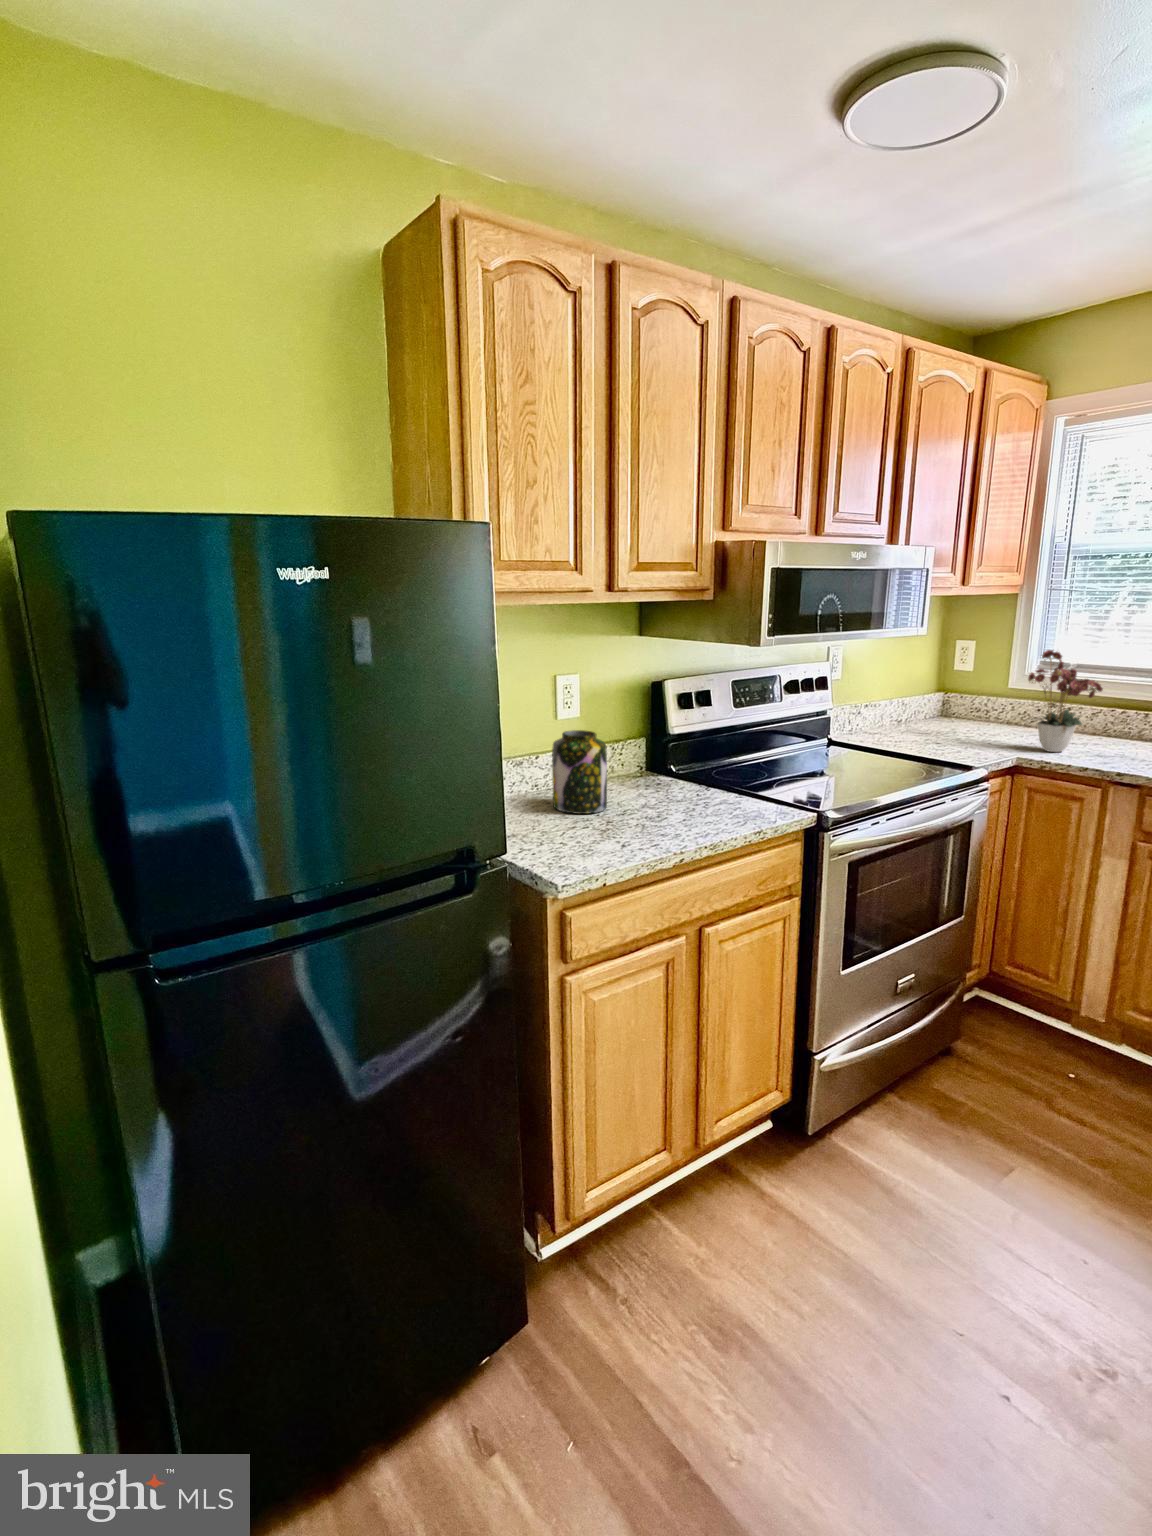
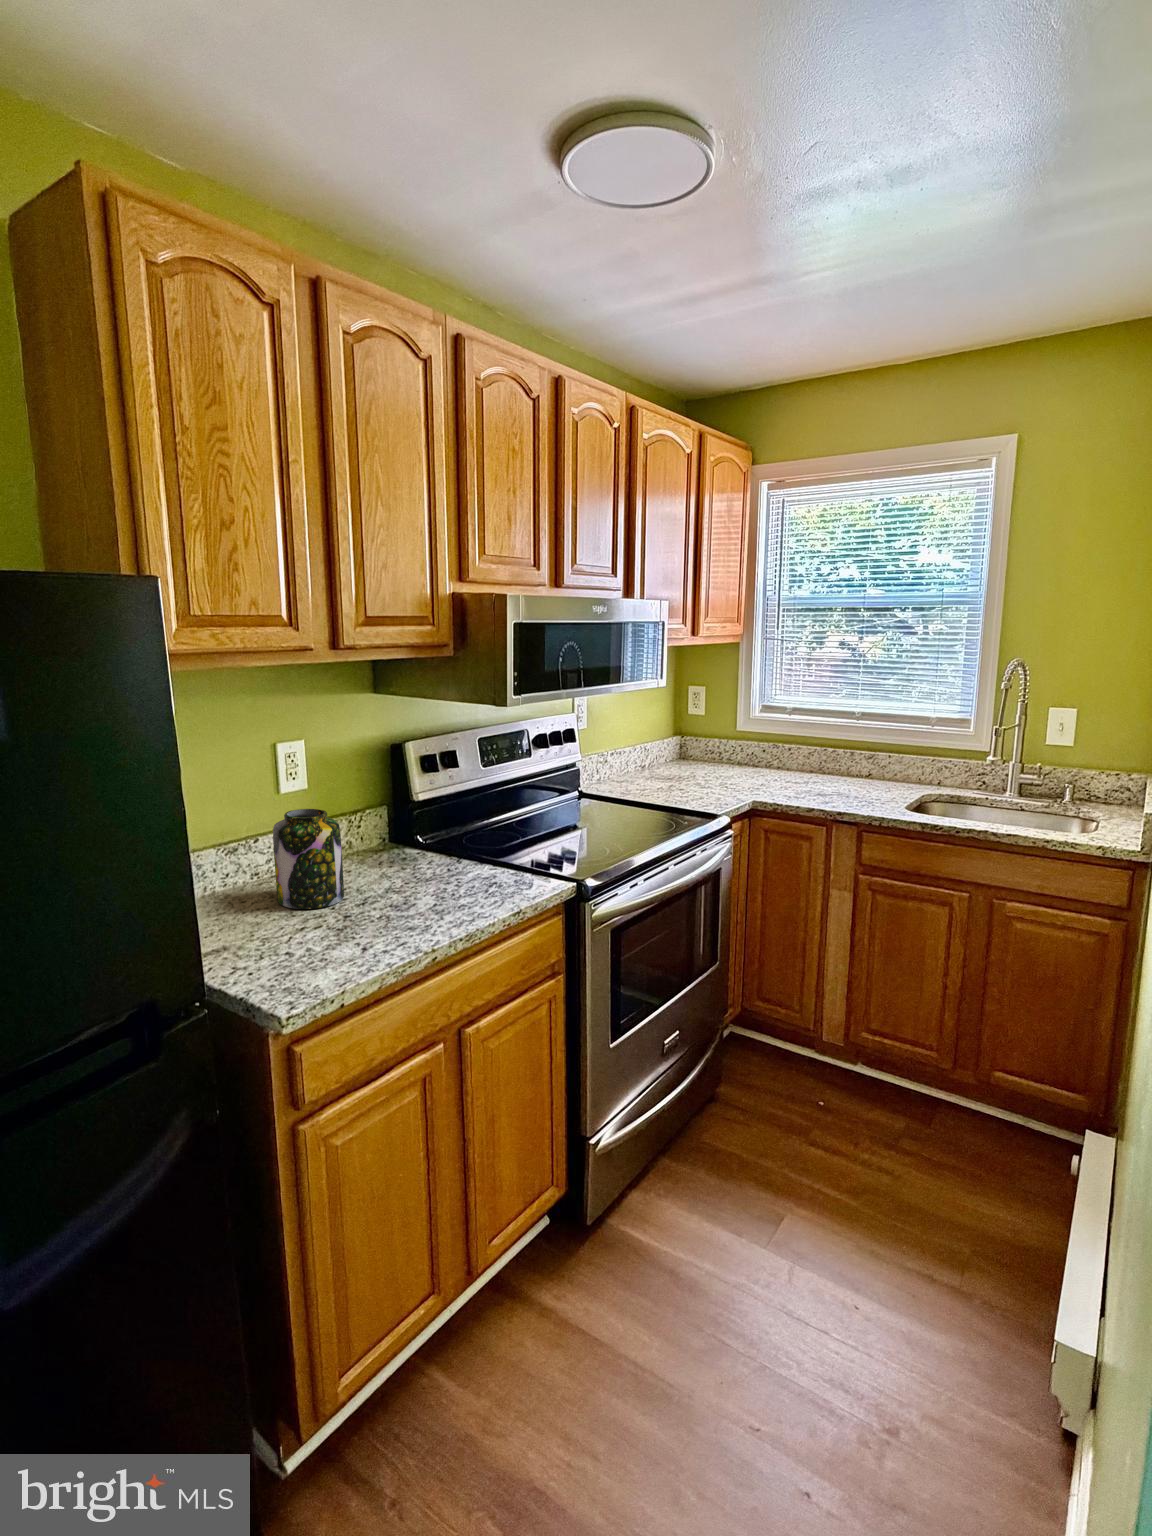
flower arrangement: present [1028,650,1103,752] -> none [752,693,823,793]

